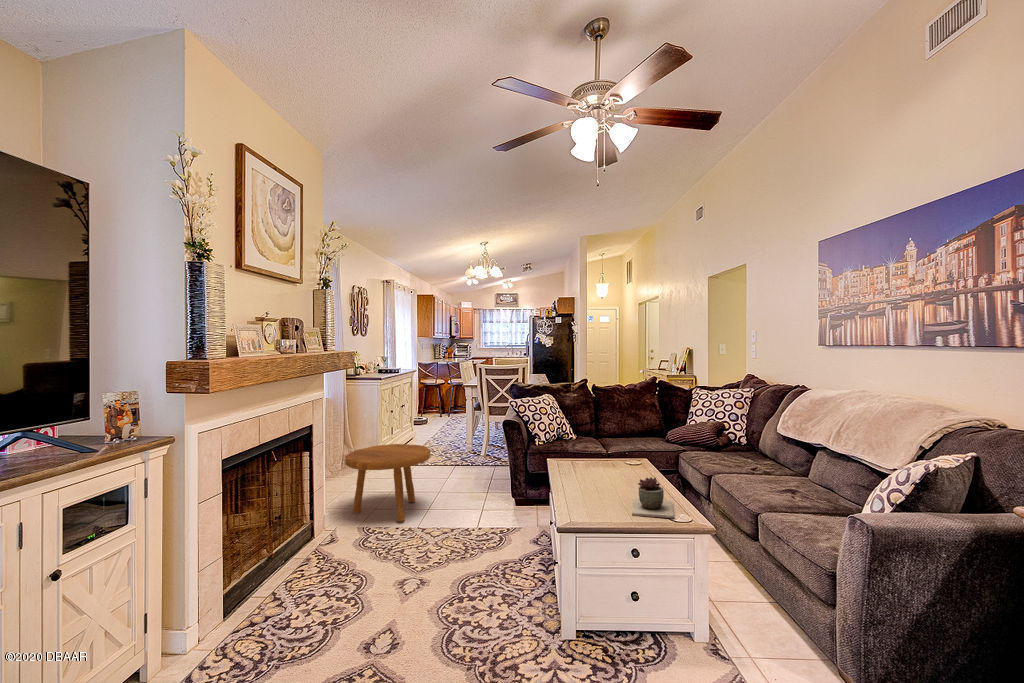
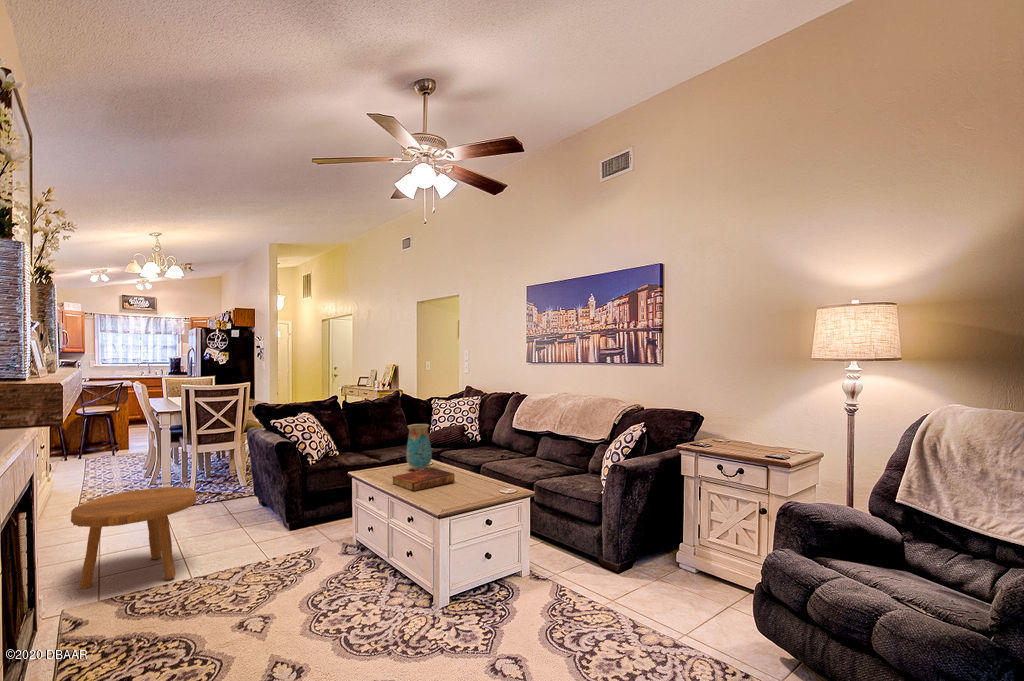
vase: none [601,414,630,468] -> present [406,424,432,471]
book: none [565,467,630,491] -> present [392,468,455,492]
succulent plant: present [632,477,674,518] -> none [467,465,507,496]

